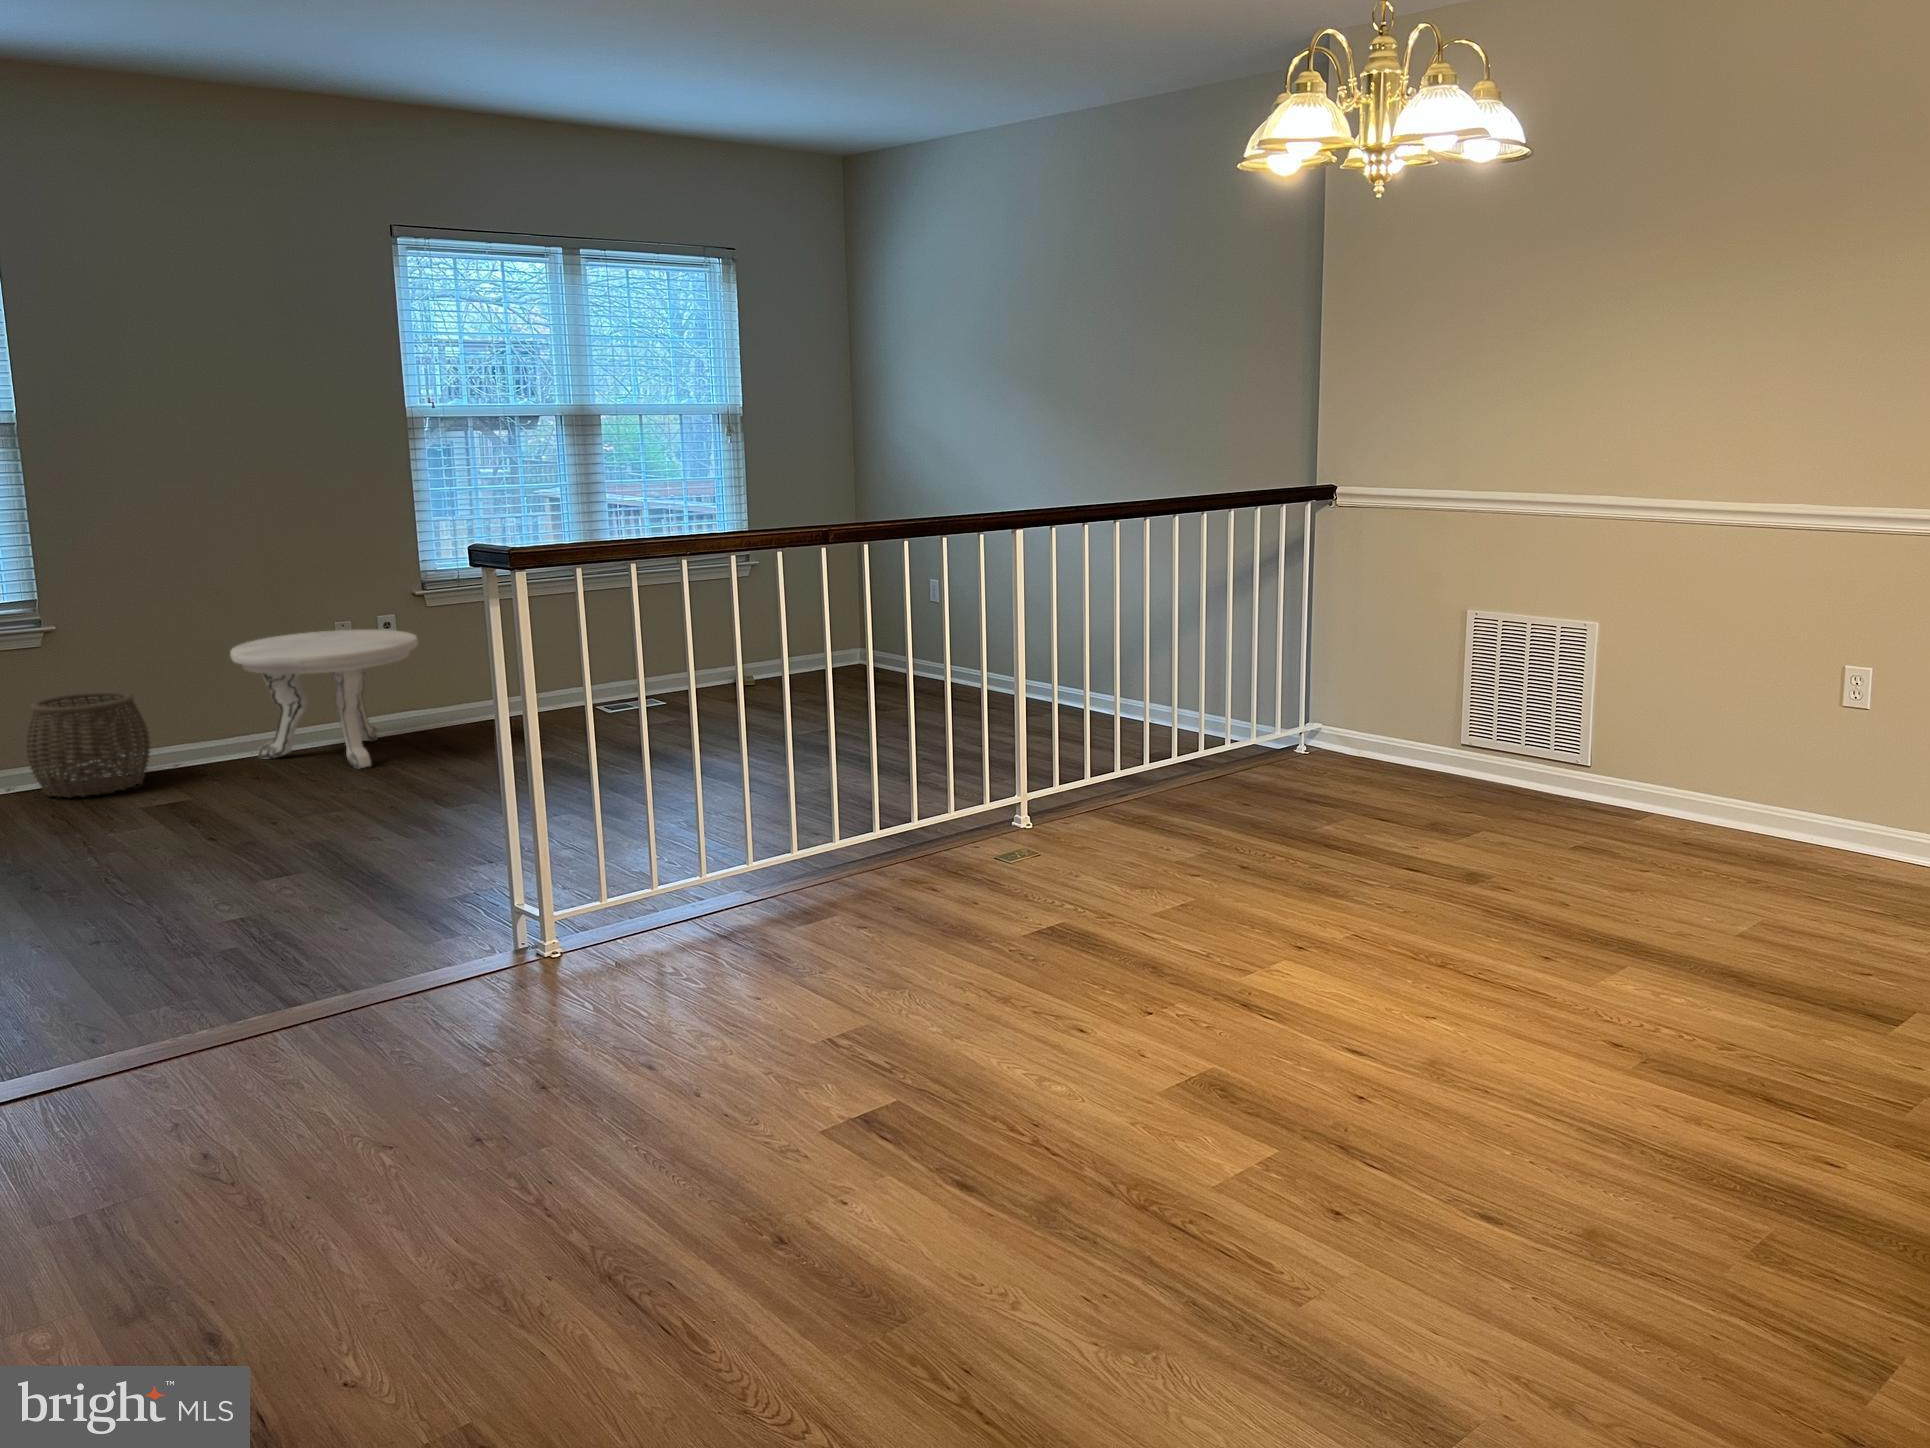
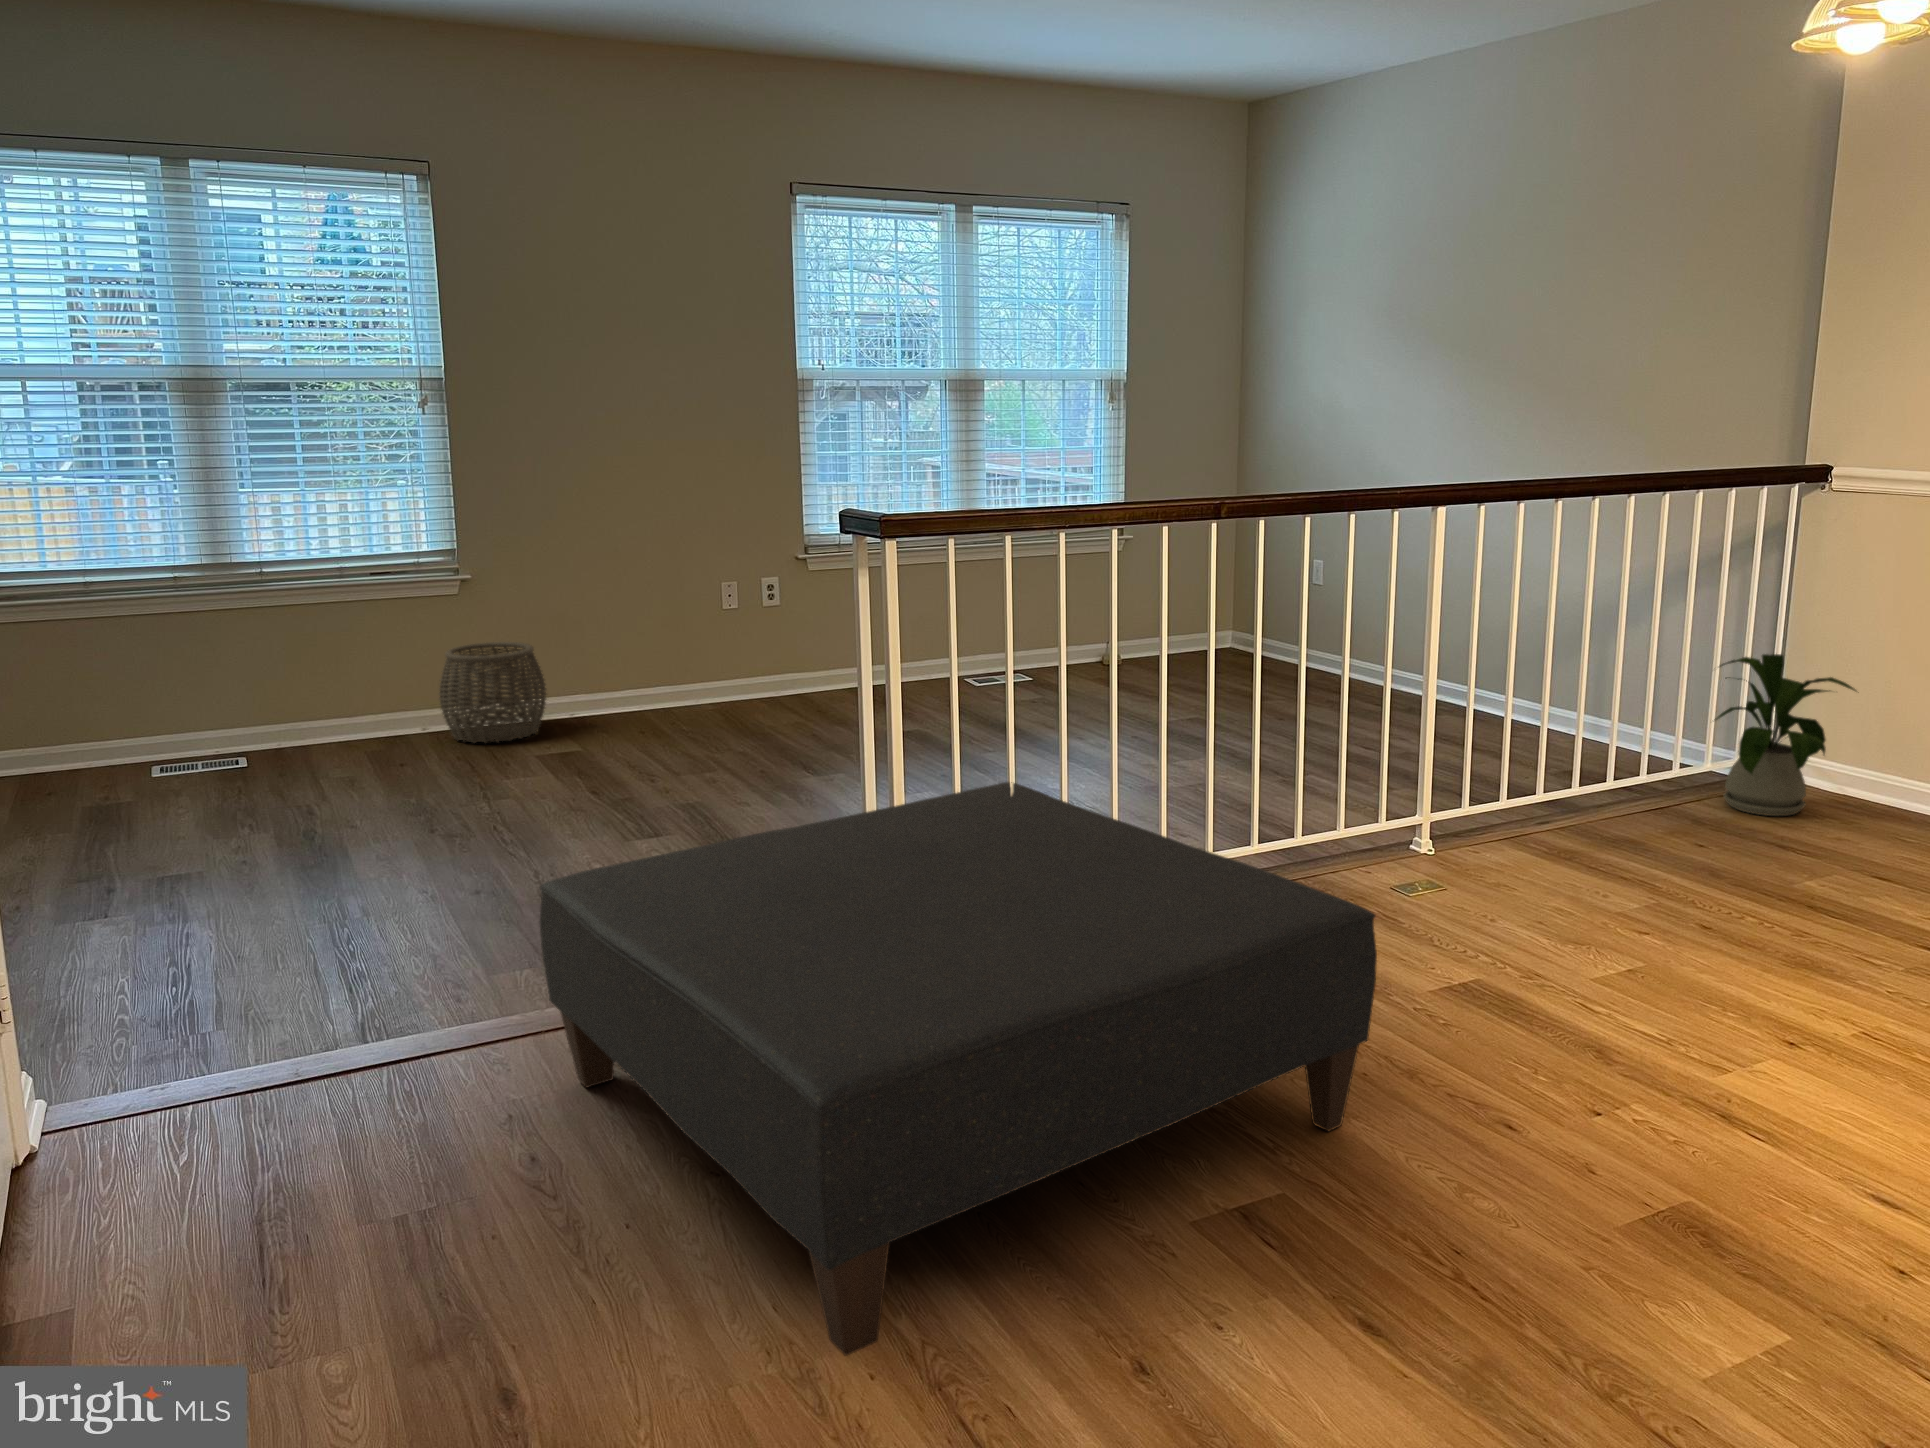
side table: present [230,629,418,768] -> none [621,592,794,732]
house plant: none [1251,642,1360,777] -> present [1714,654,1856,816]
ottoman: none [190,786,967,1271] -> present [539,782,1377,1356]

